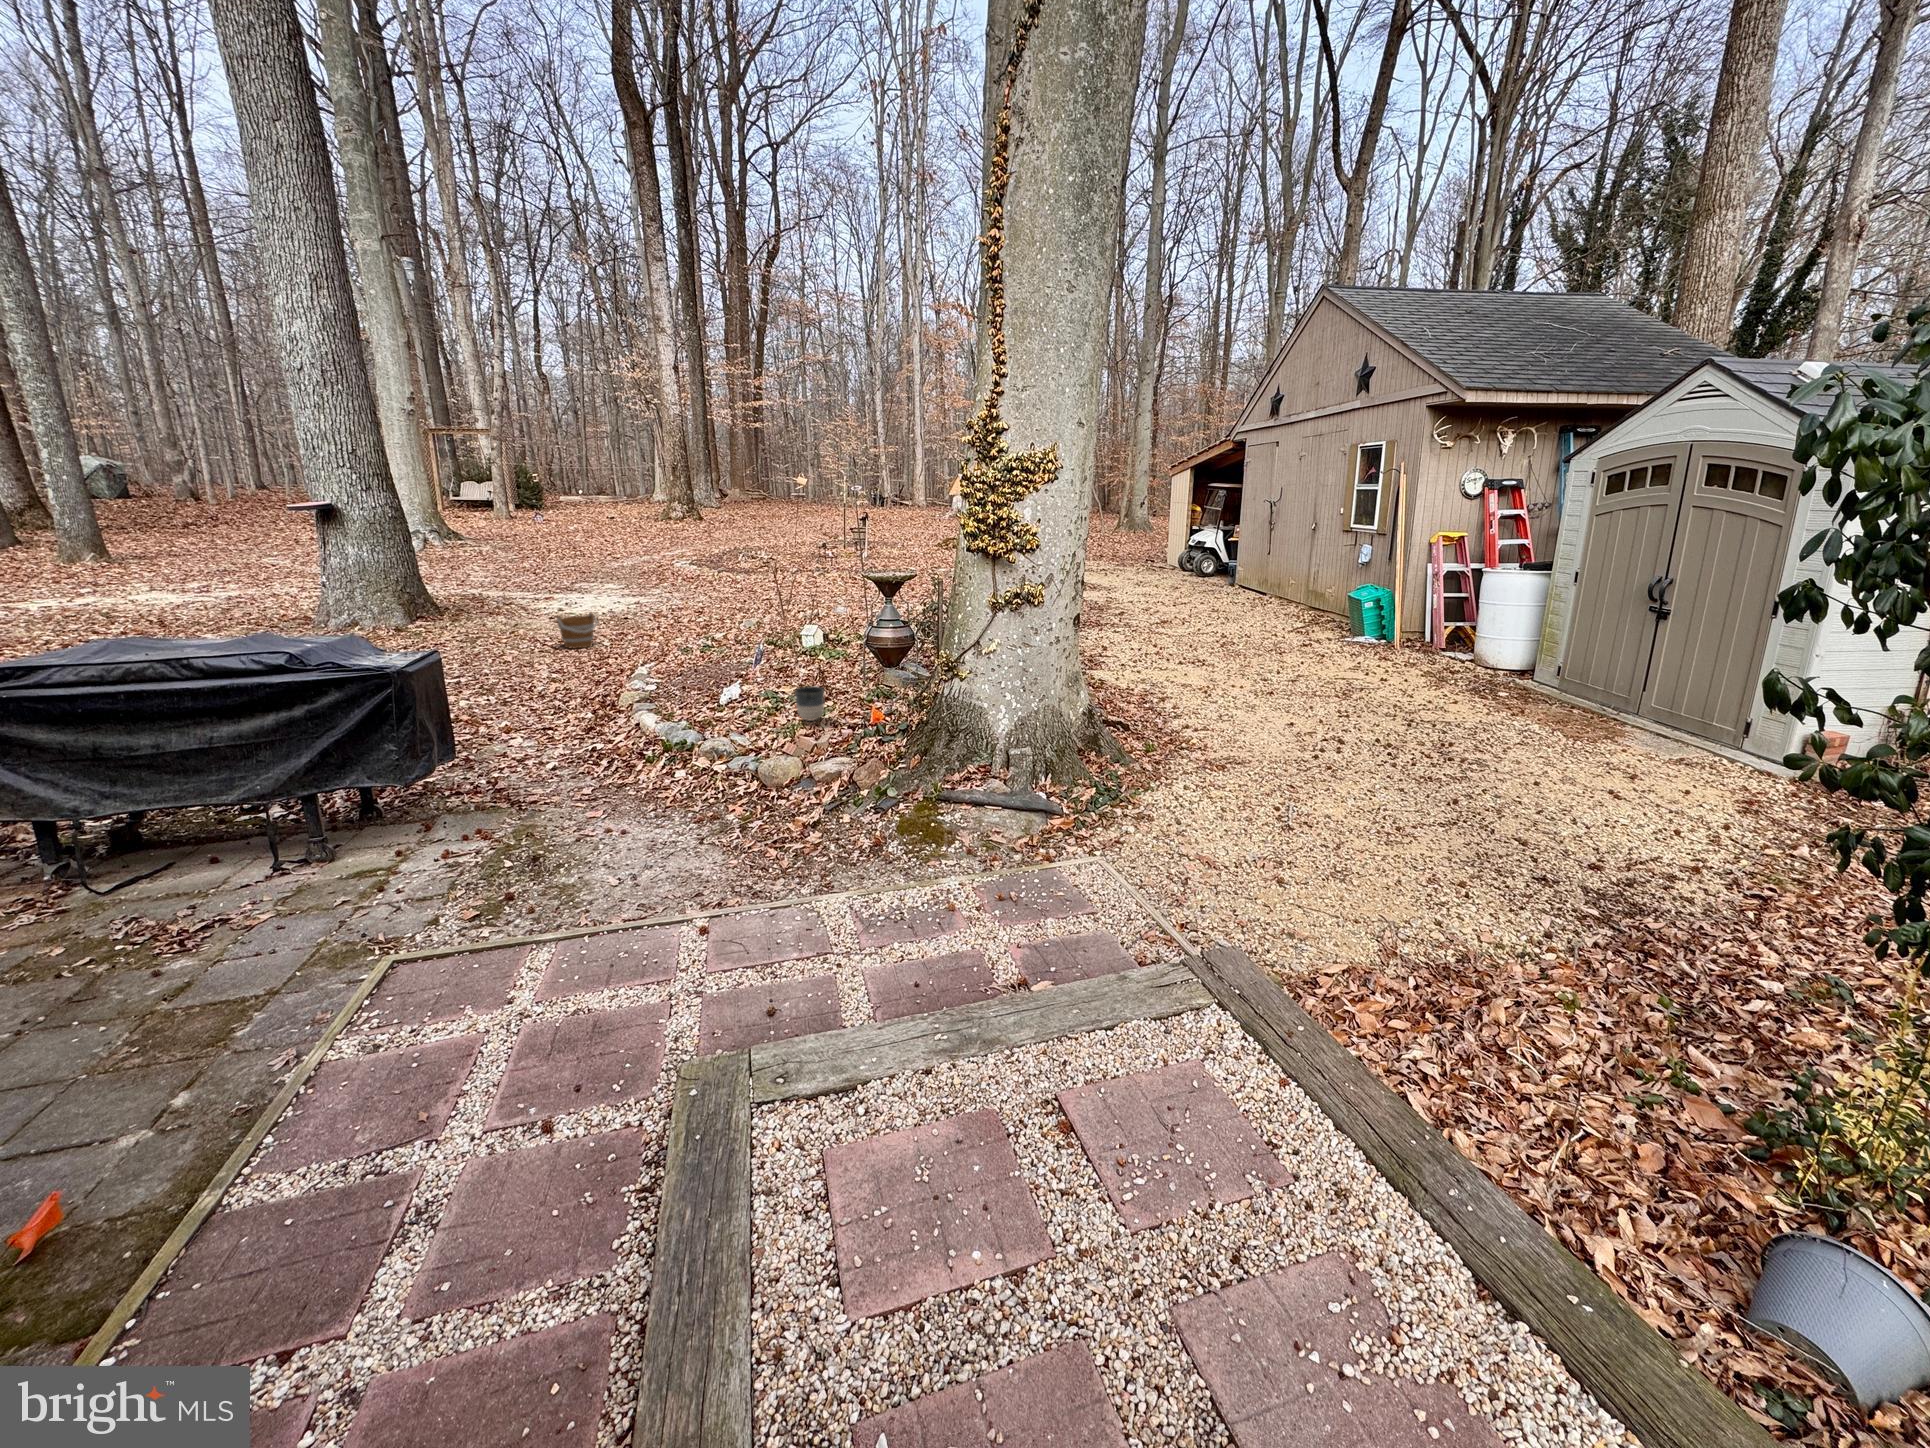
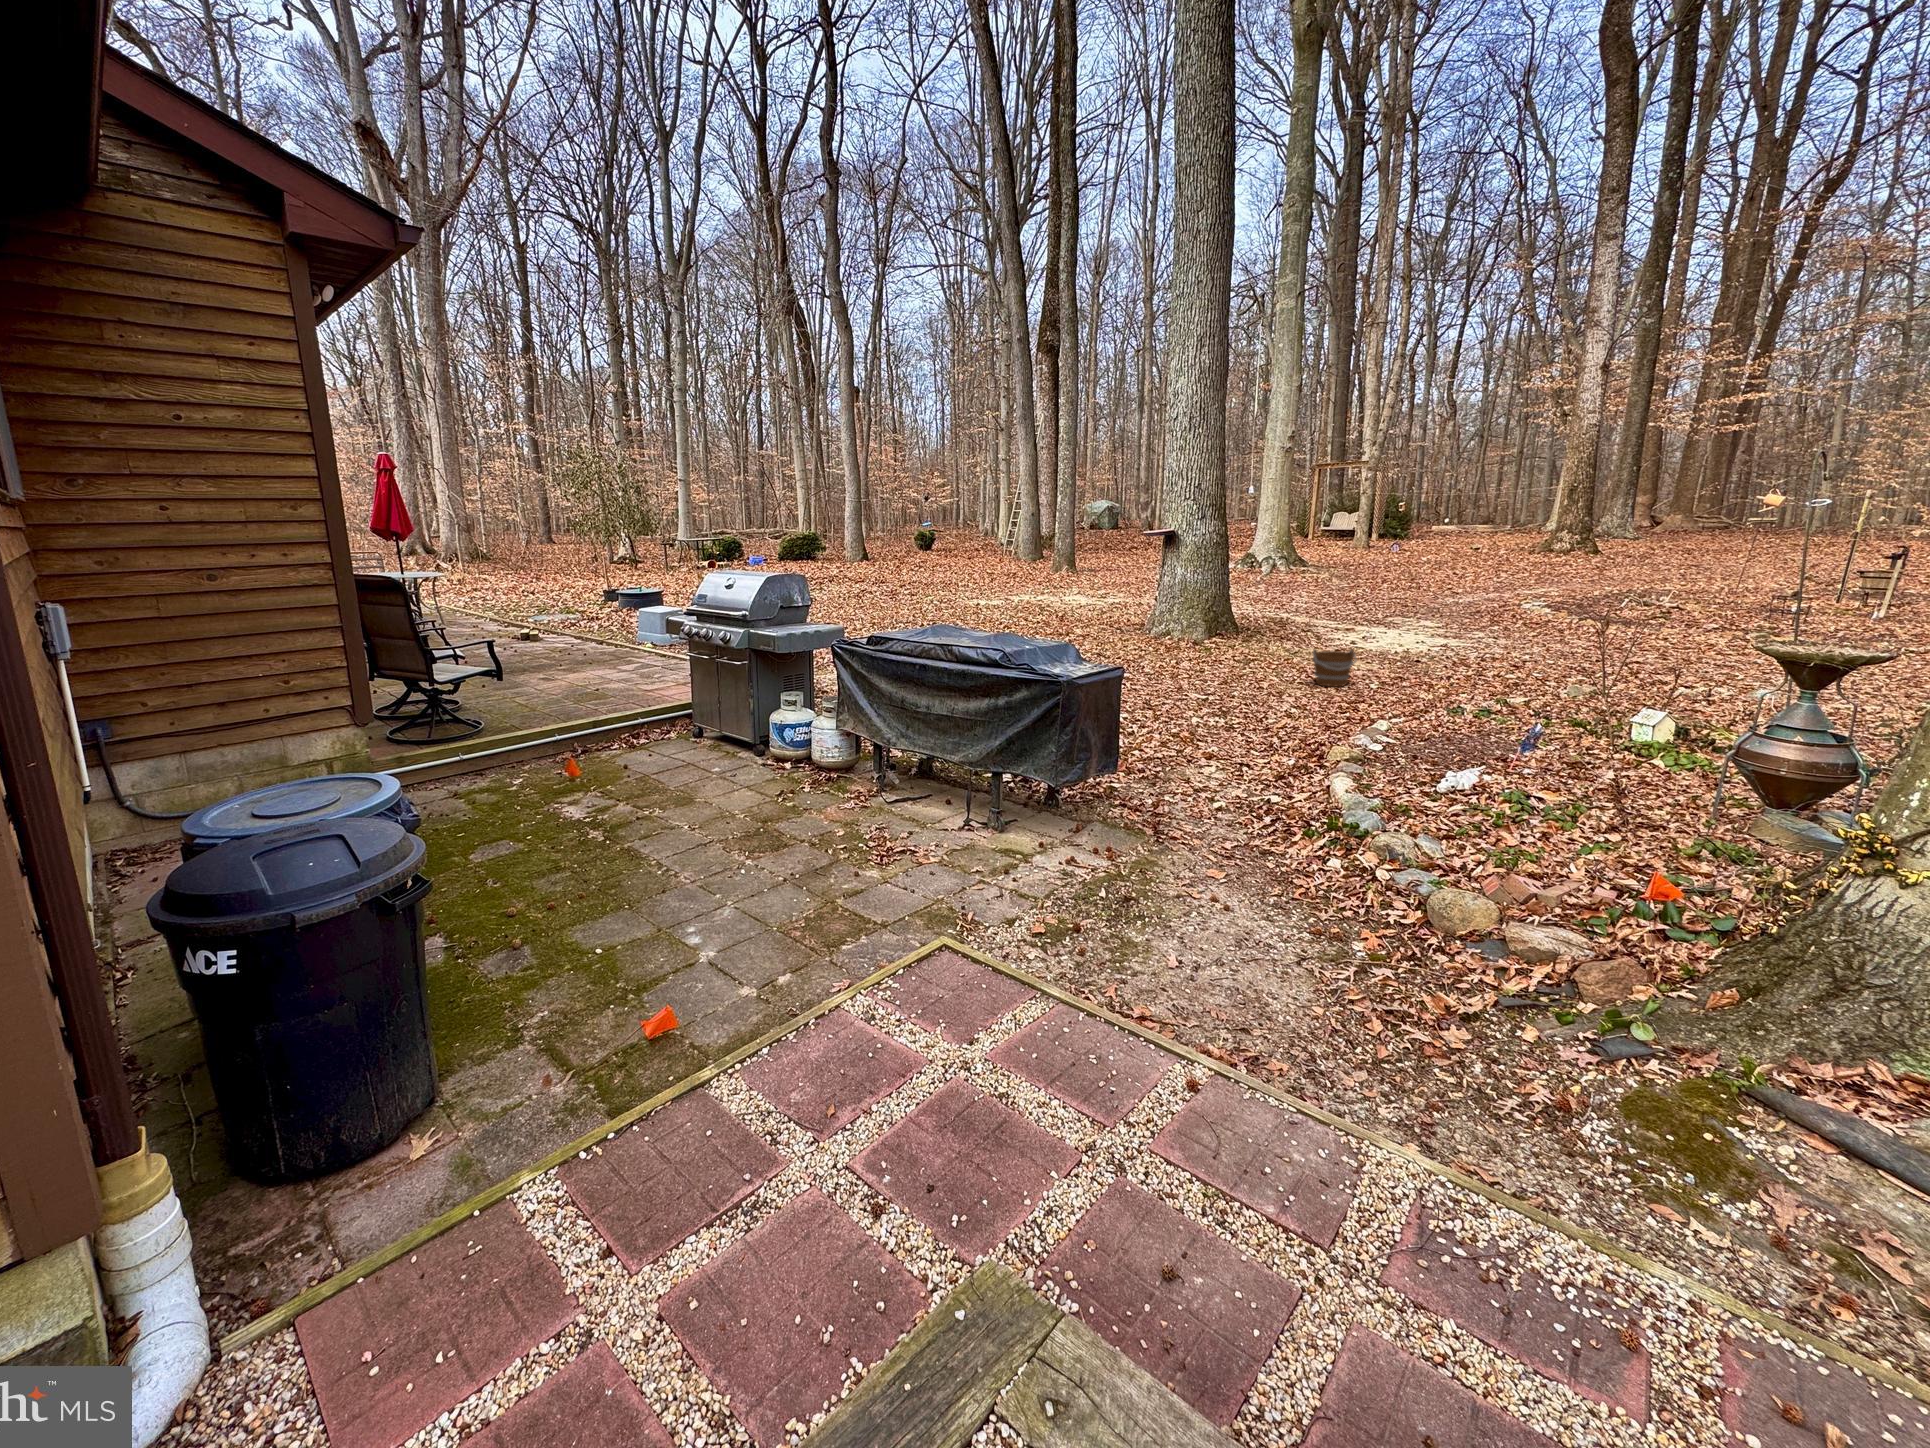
planter: present [795,686,825,721] -> none [1543,798,1602,854]

